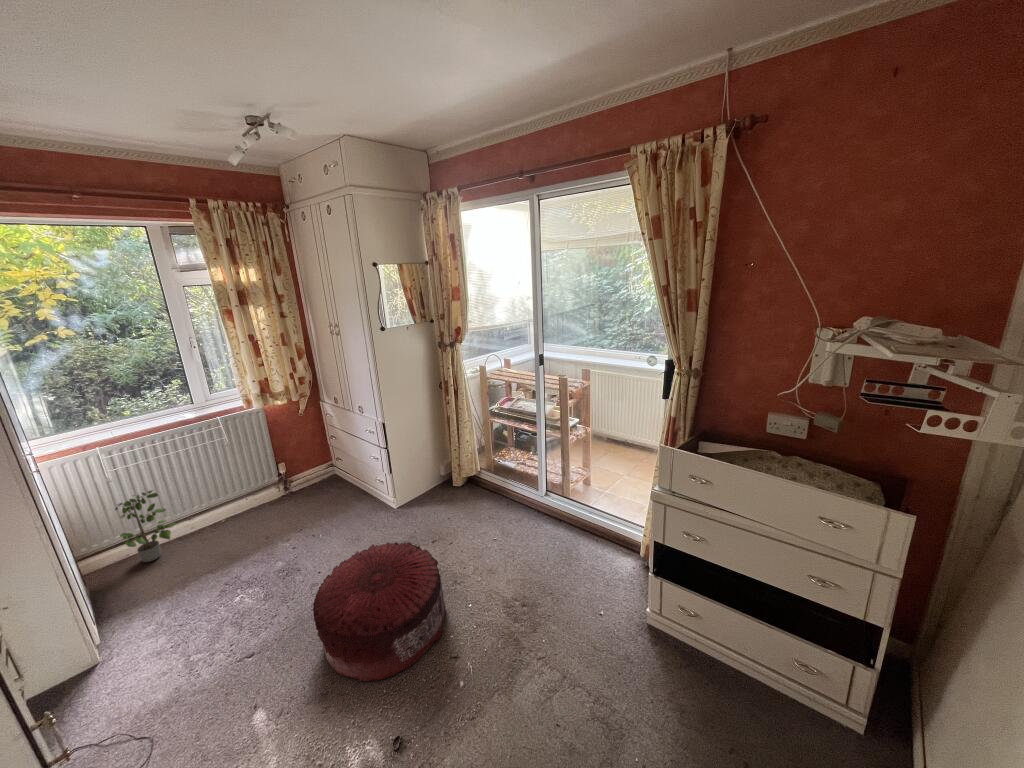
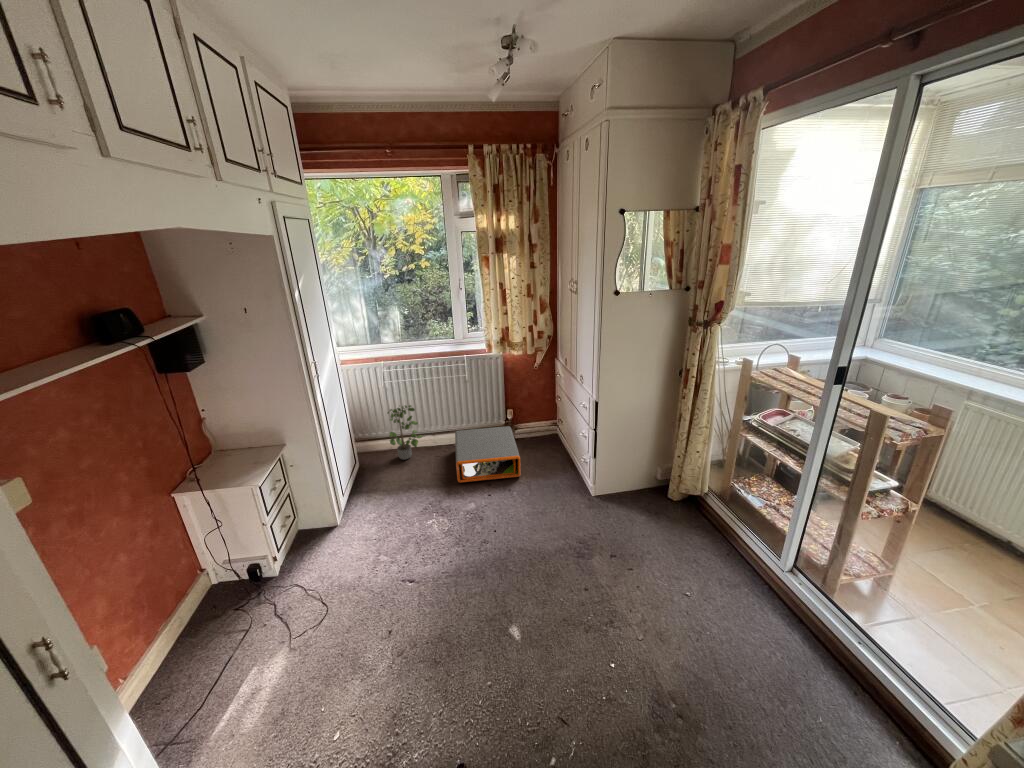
storage box: none [221,479,318,552] -> present [455,426,521,483]
pouf: present [313,542,446,682] -> none [454,534,590,687]

